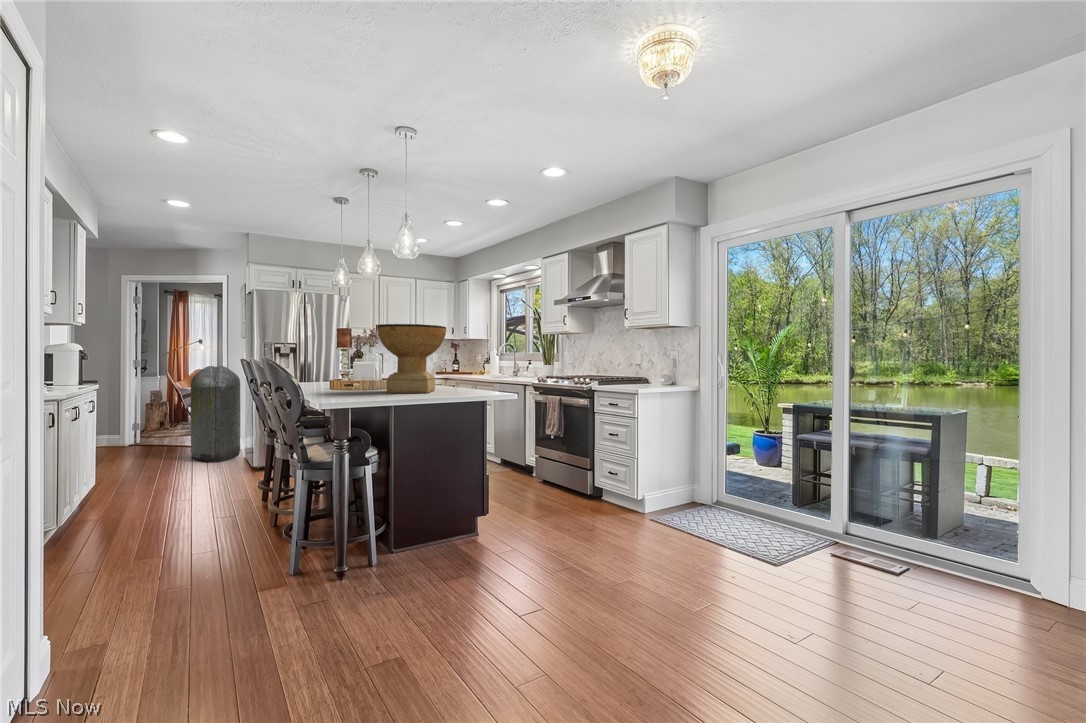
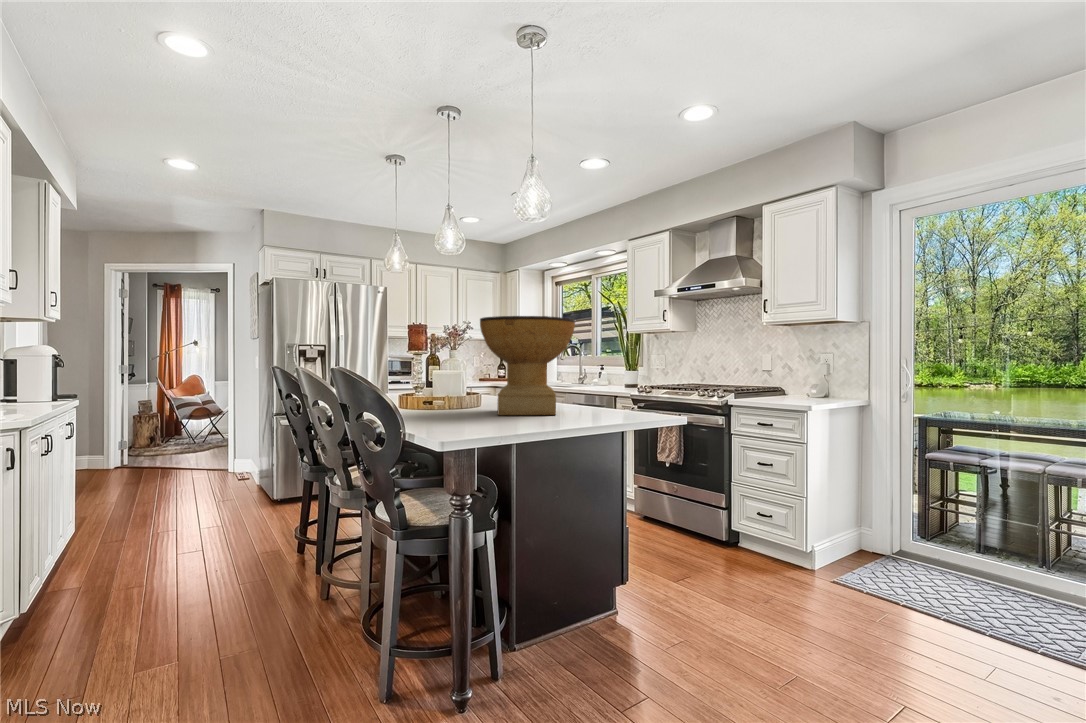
trash can: present [191,366,240,462] -> none [192,372,251,491]

